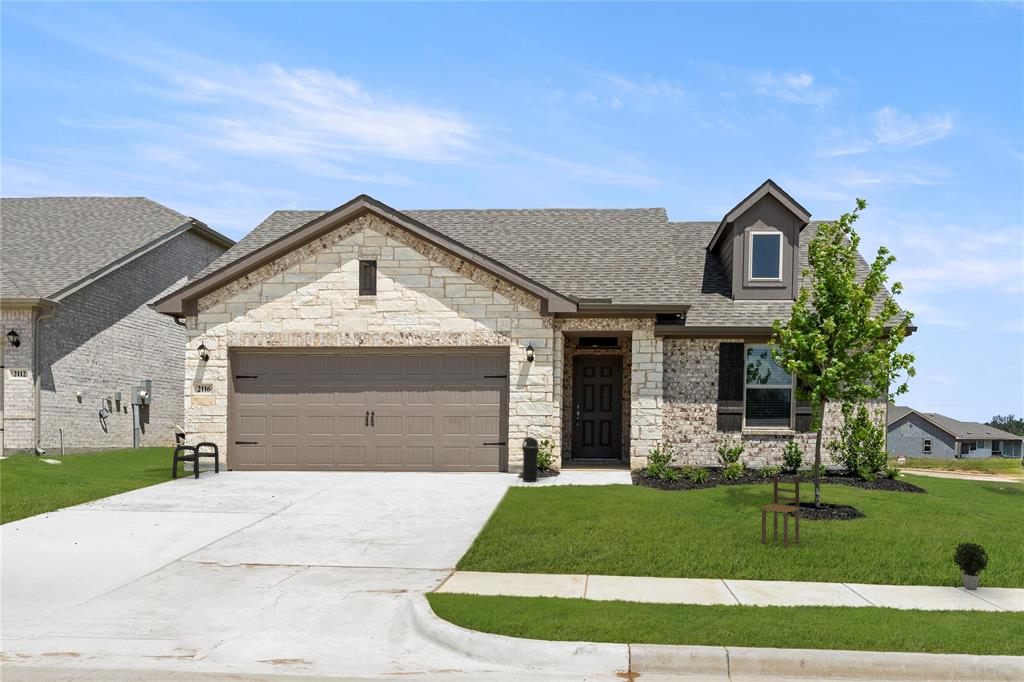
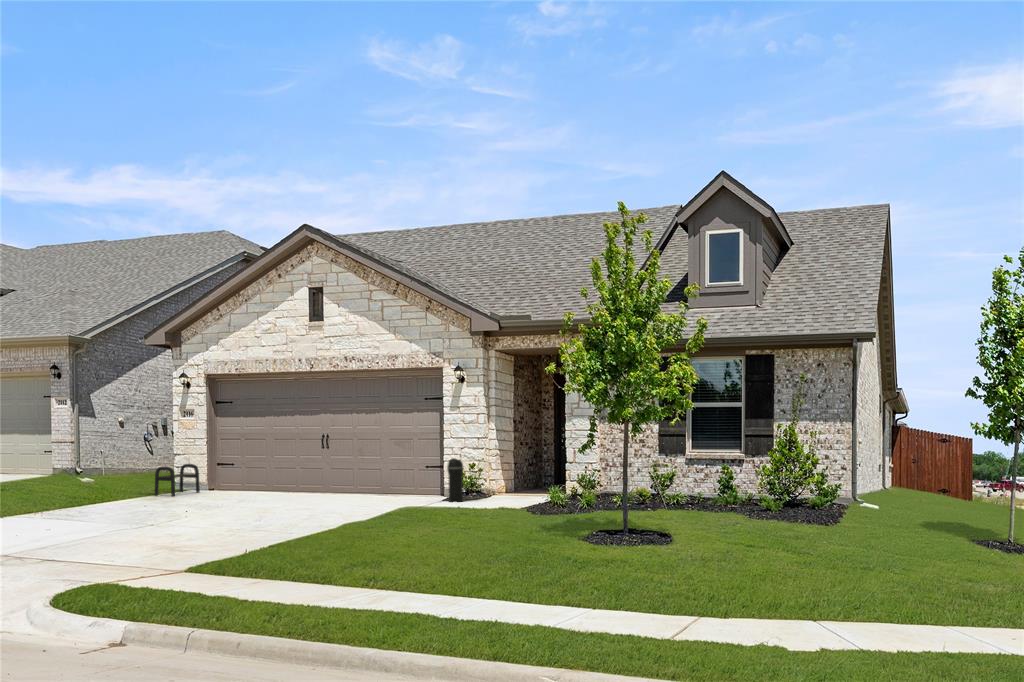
chair: present [762,474,799,547] -> none [480,484,511,544]
potted plant: present [953,542,989,590] -> none [555,534,581,572]

